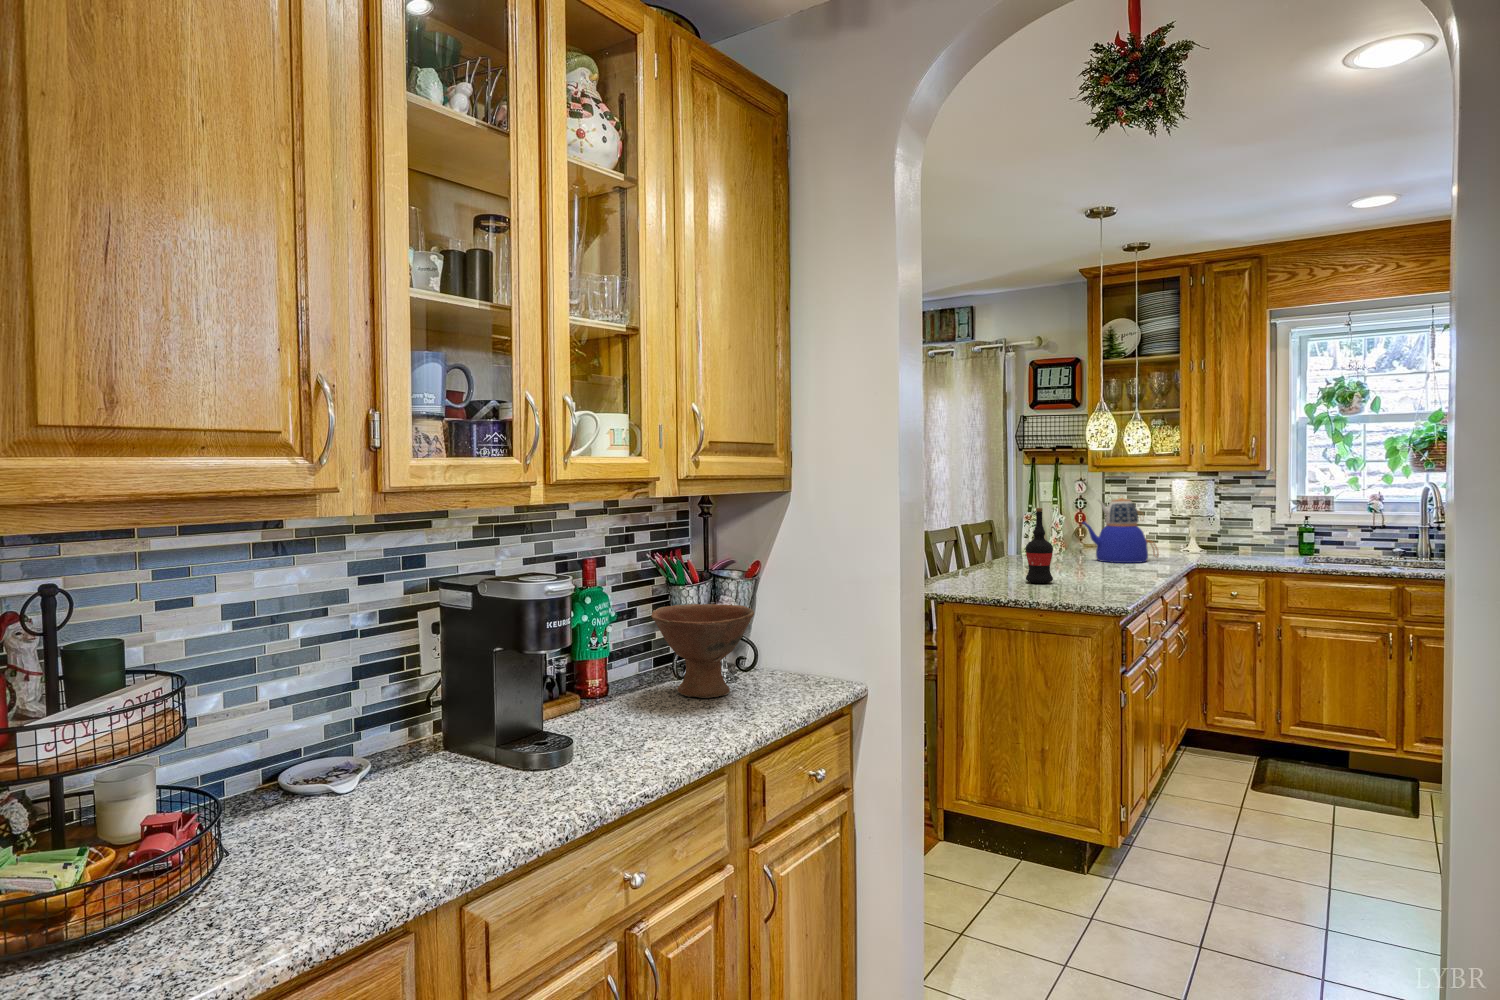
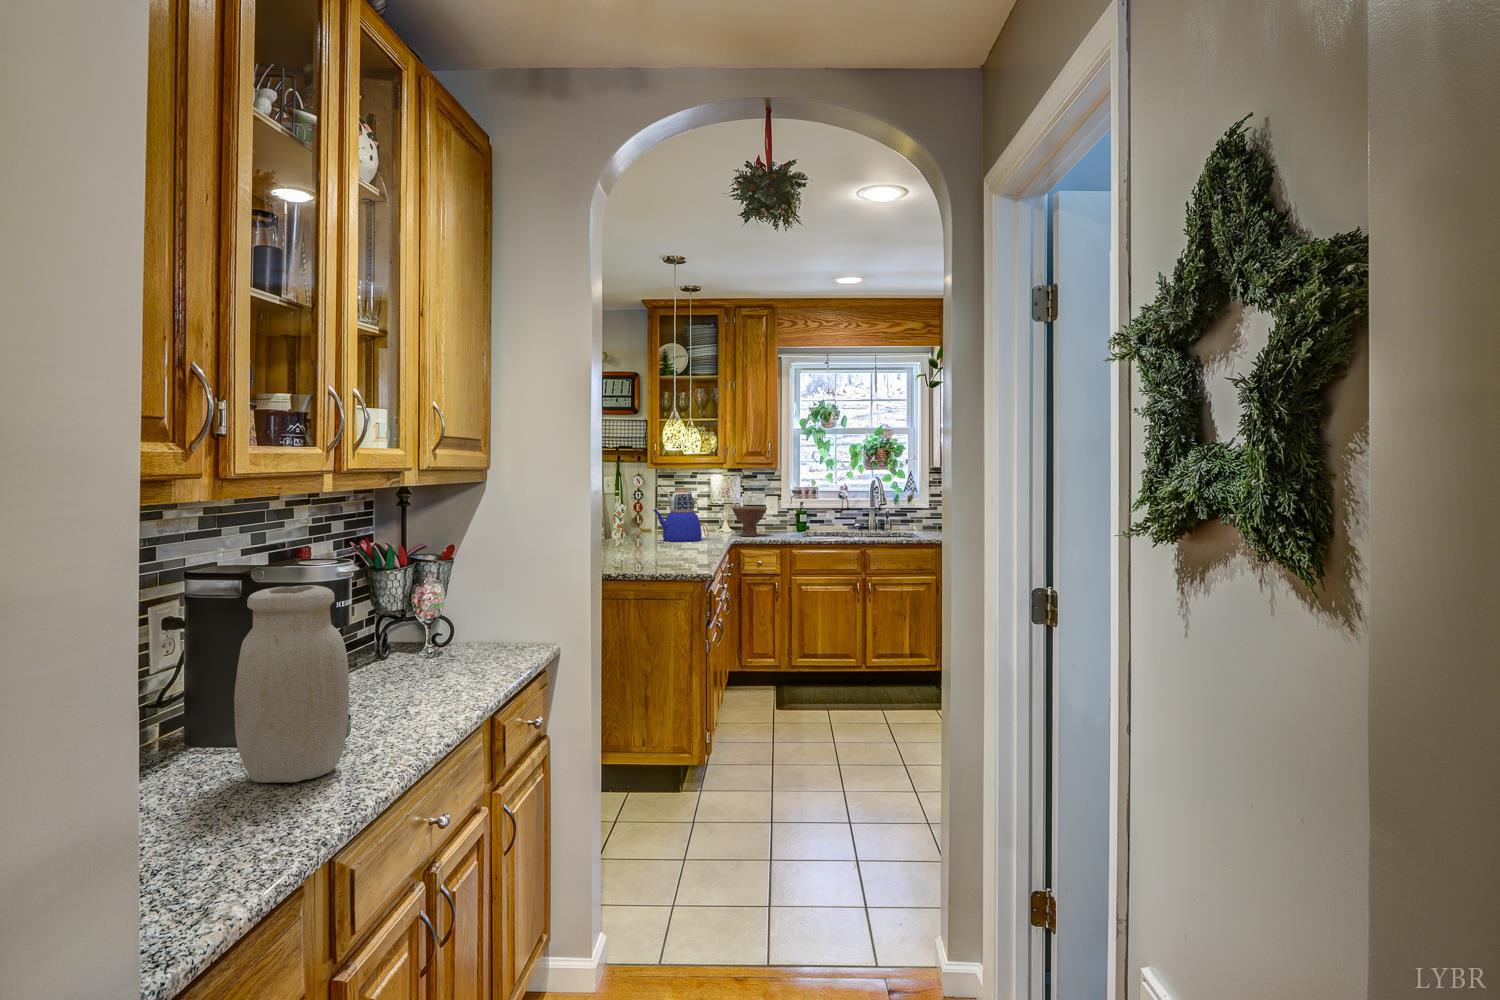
wine bottle: present [1026,508,1053,583] -> none [625,497,647,559]
bowl: present [651,604,754,698] -> present [732,506,767,536]
jar: none [424,605,531,810] -> present [234,585,349,783]

